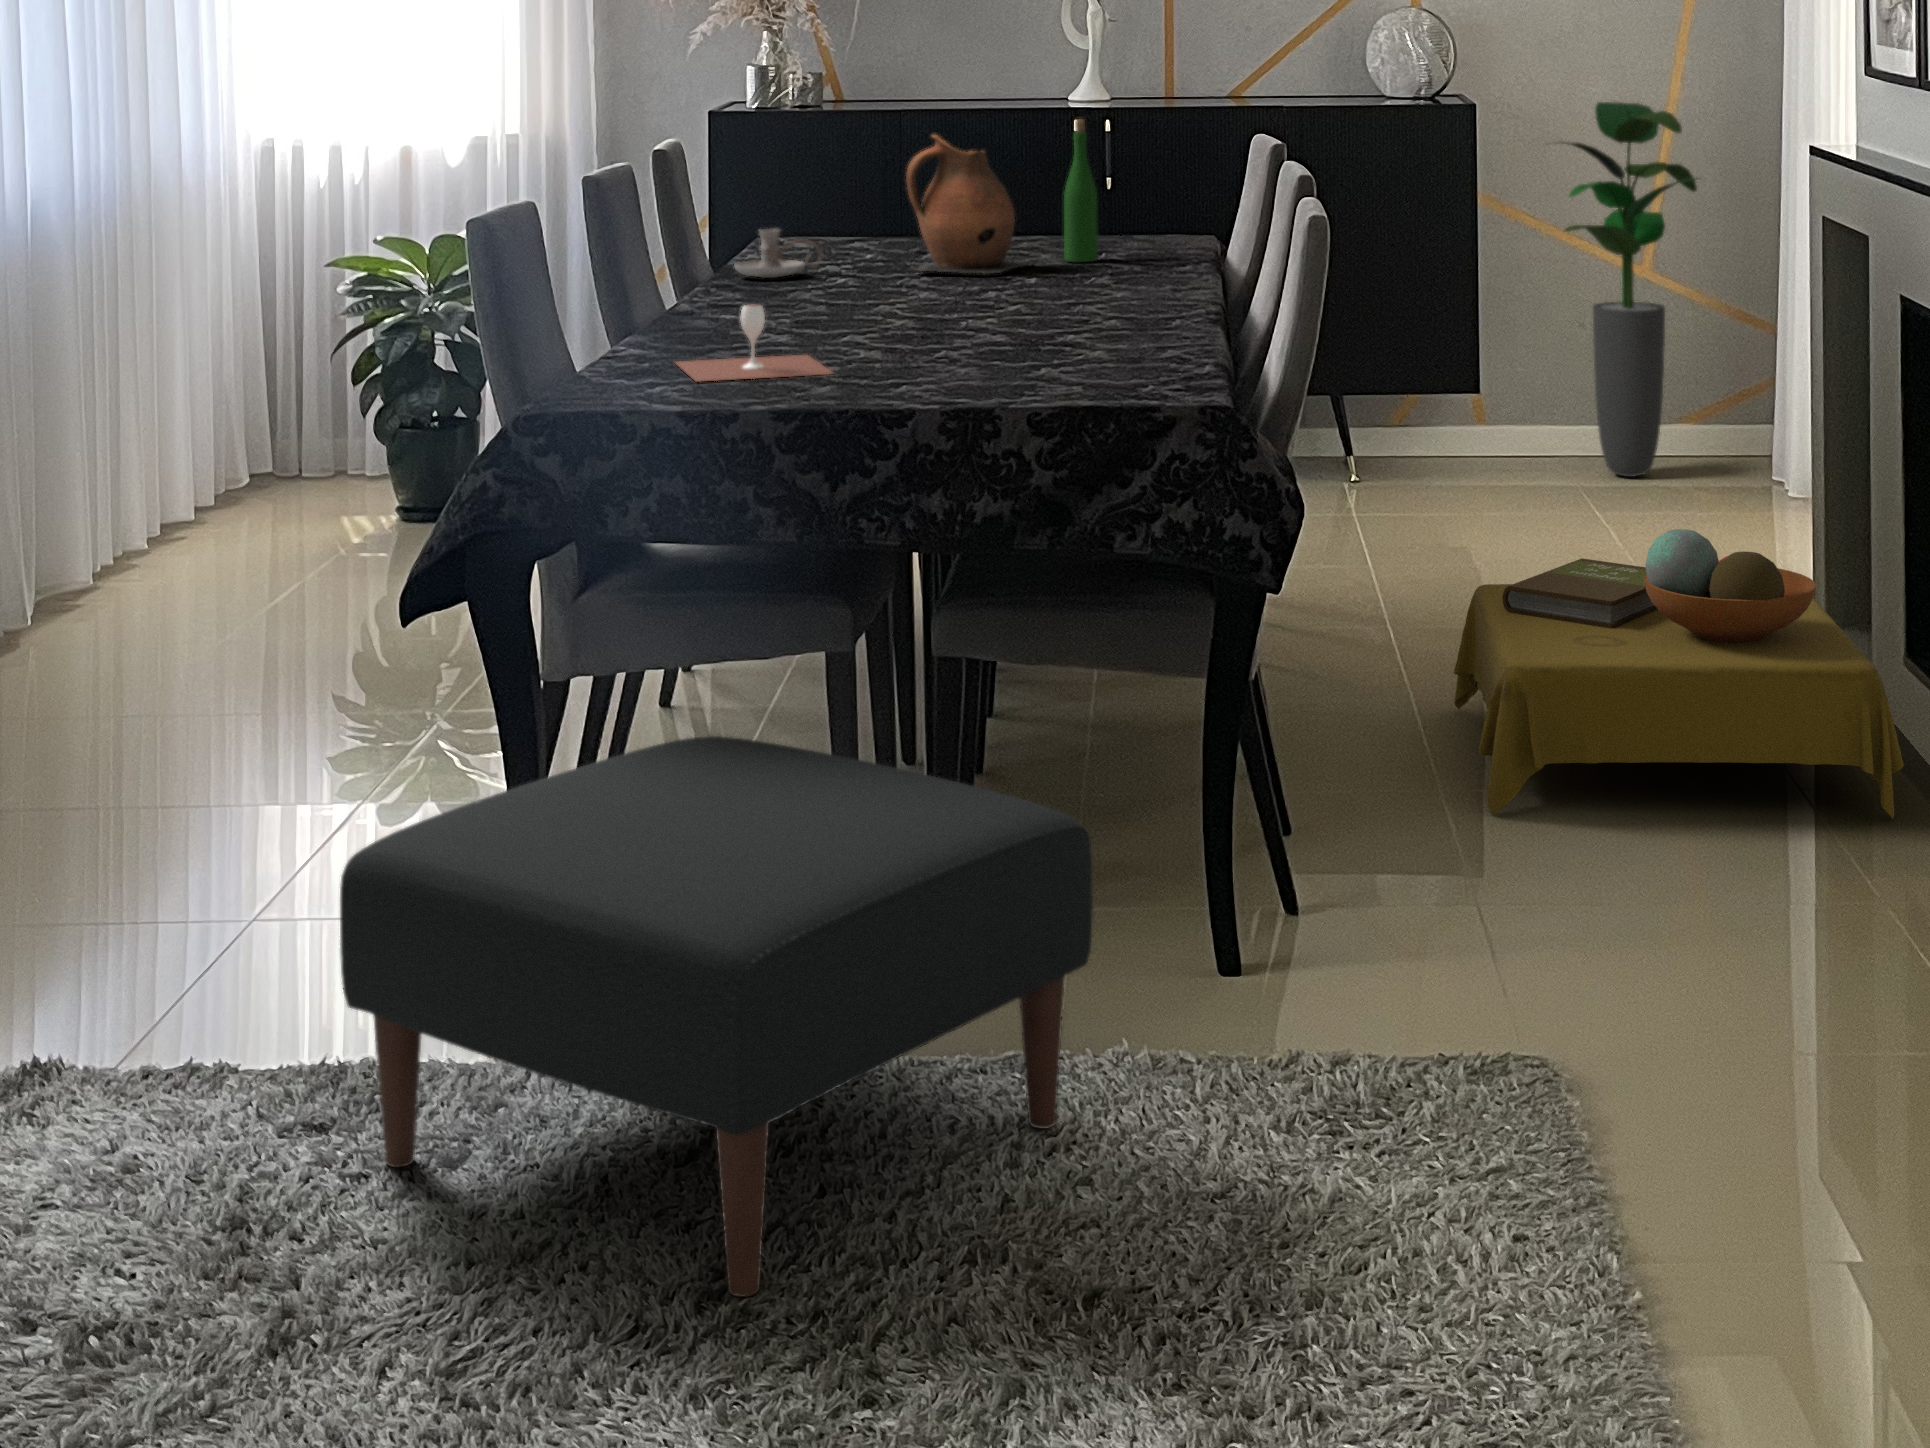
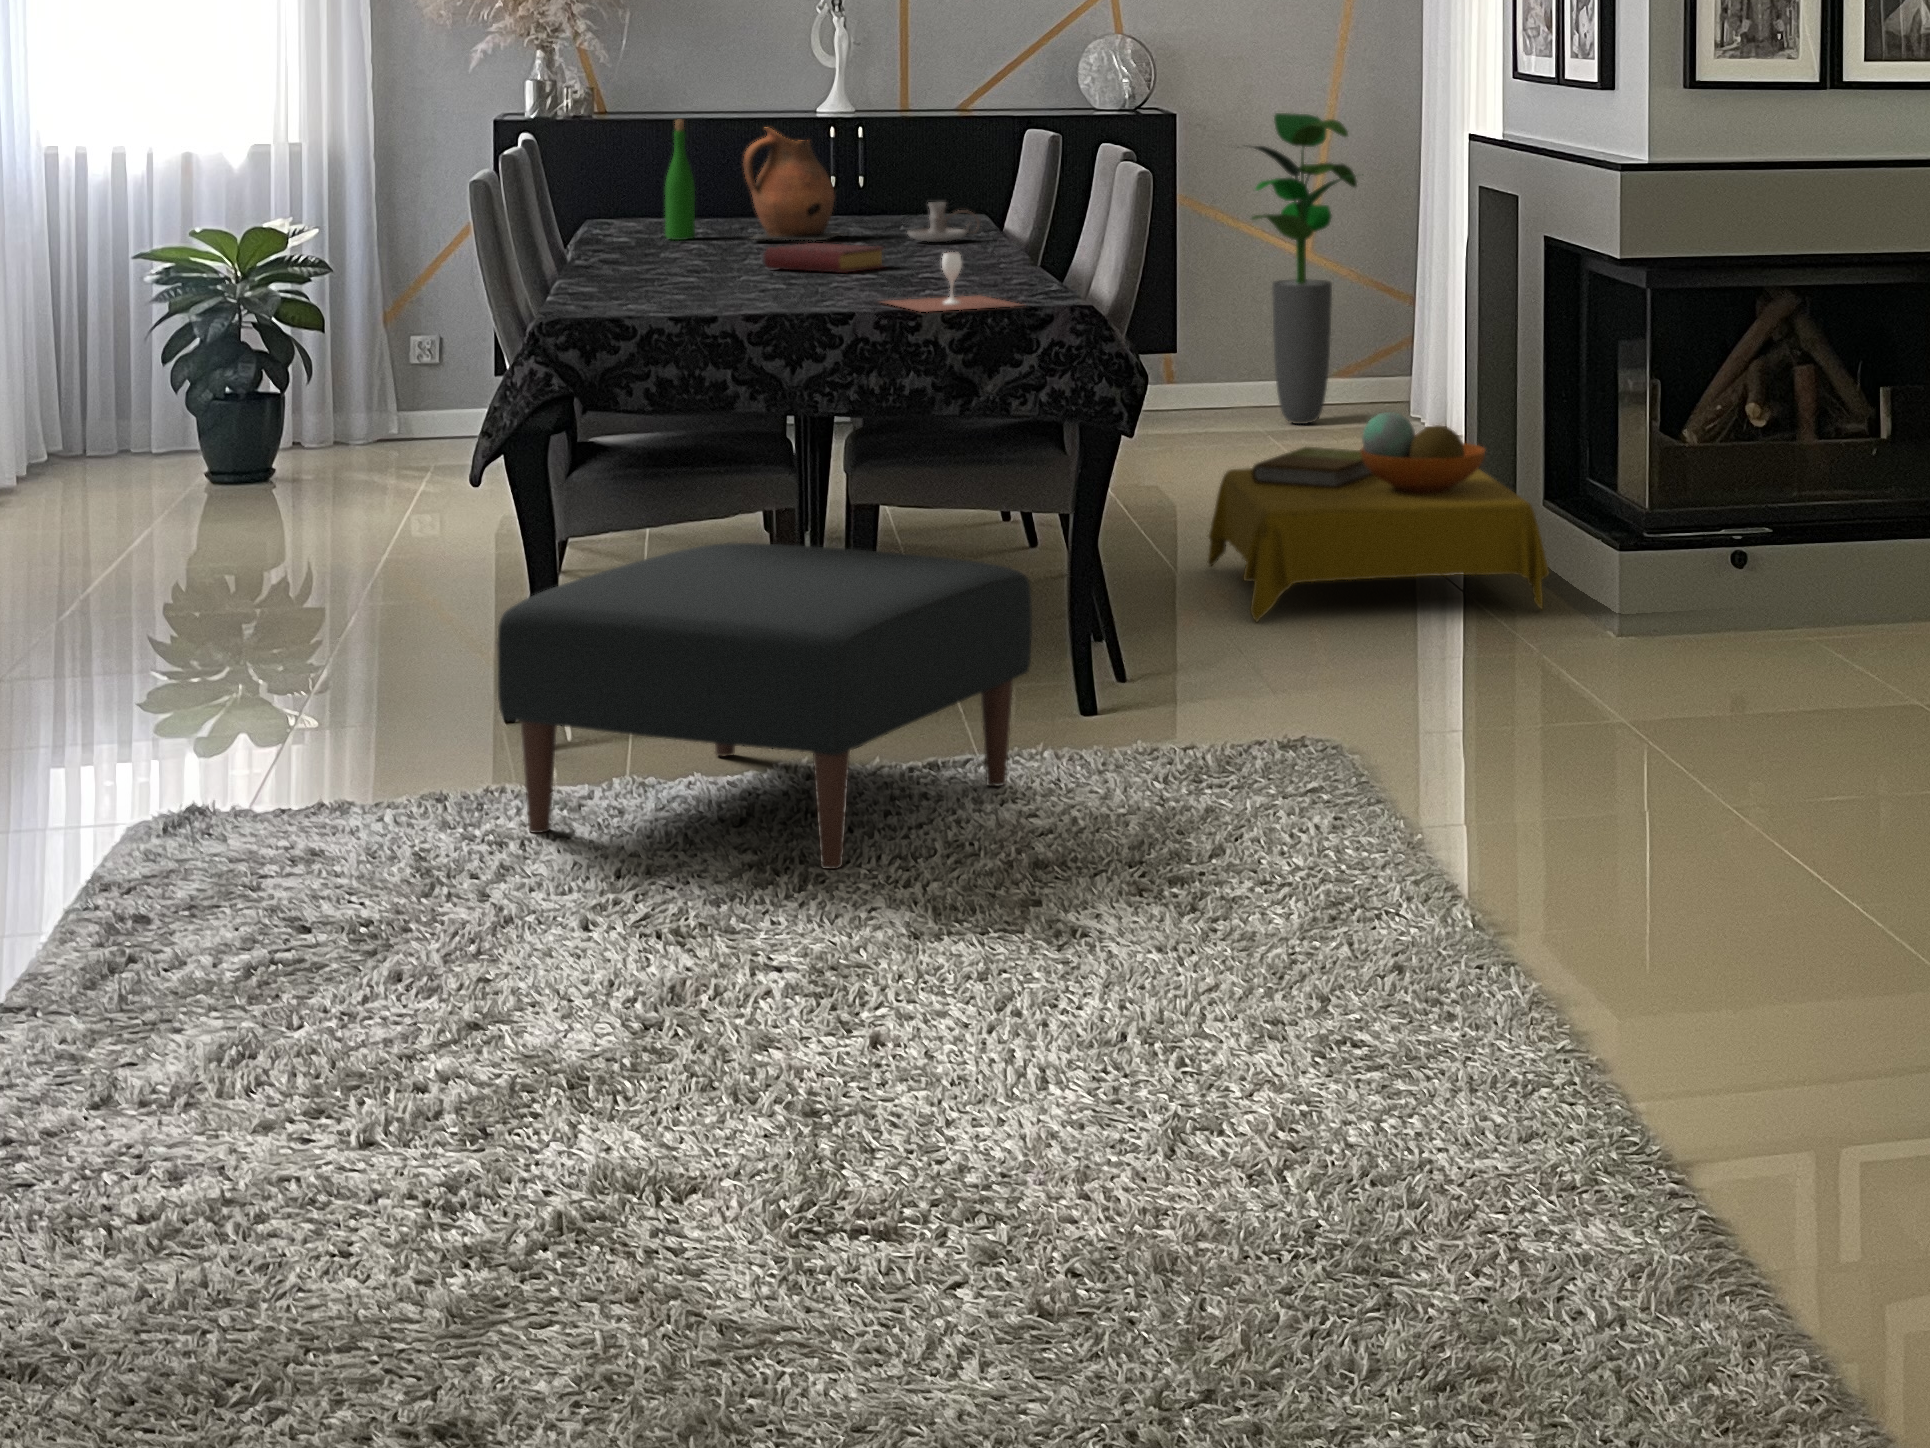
wine bottle: present [1064,119,1098,262] -> present [665,120,695,240]
candle holder: present [735,229,822,278] -> present [908,202,980,242]
book: none [882,288,1033,332] -> present [764,243,884,273]
wine glass: present [675,304,833,382] -> present [885,252,1019,312]

